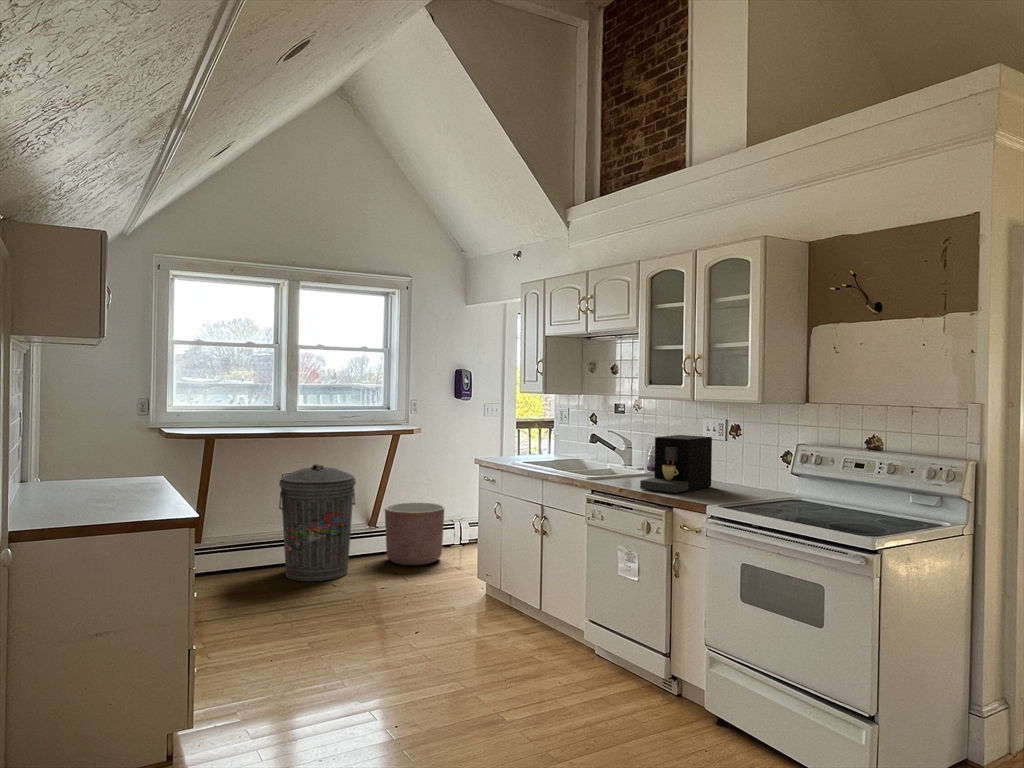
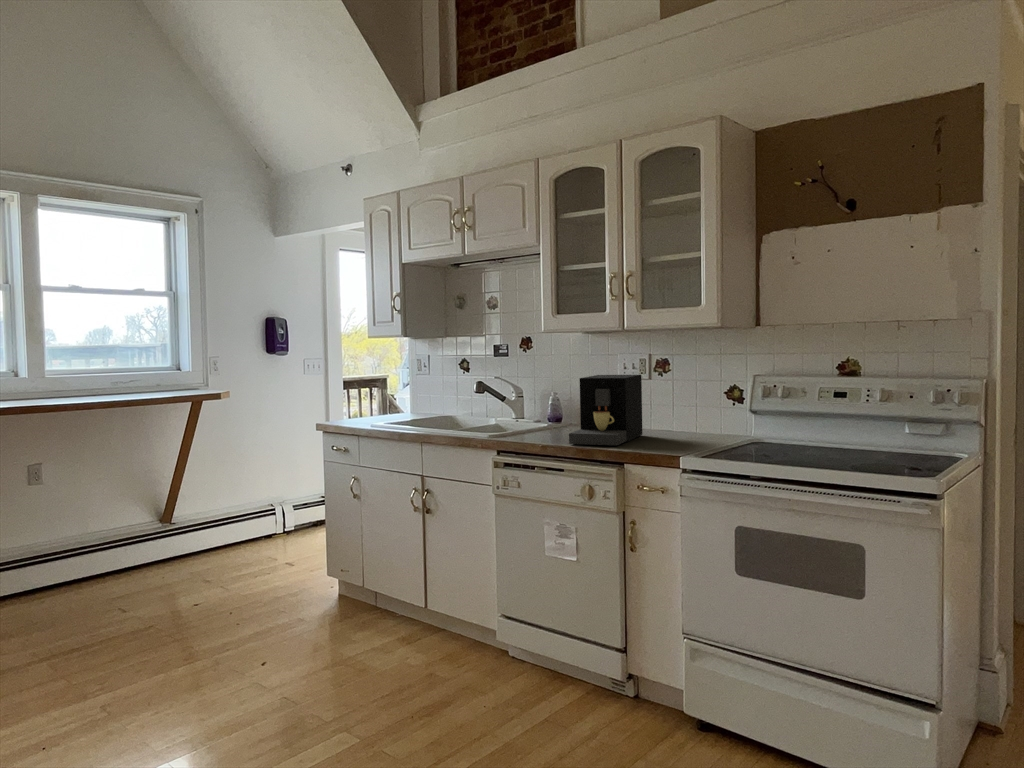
trash can: present [279,464,356,581] -> none [29,448,145,609]
planter: present [385,502,444,565] -> none [185,487,265,569]

